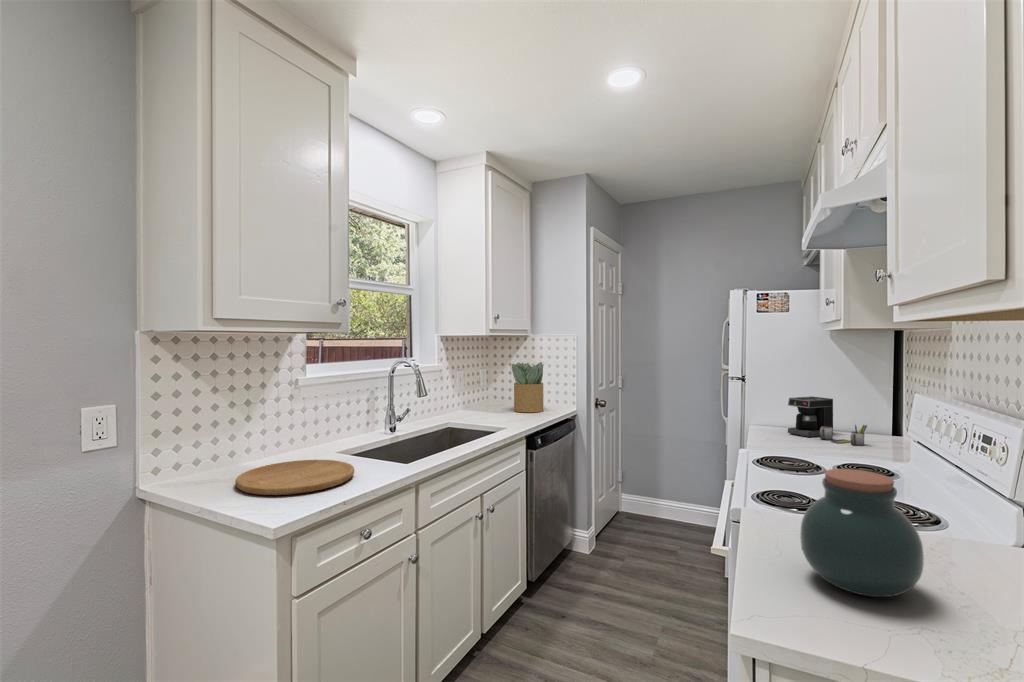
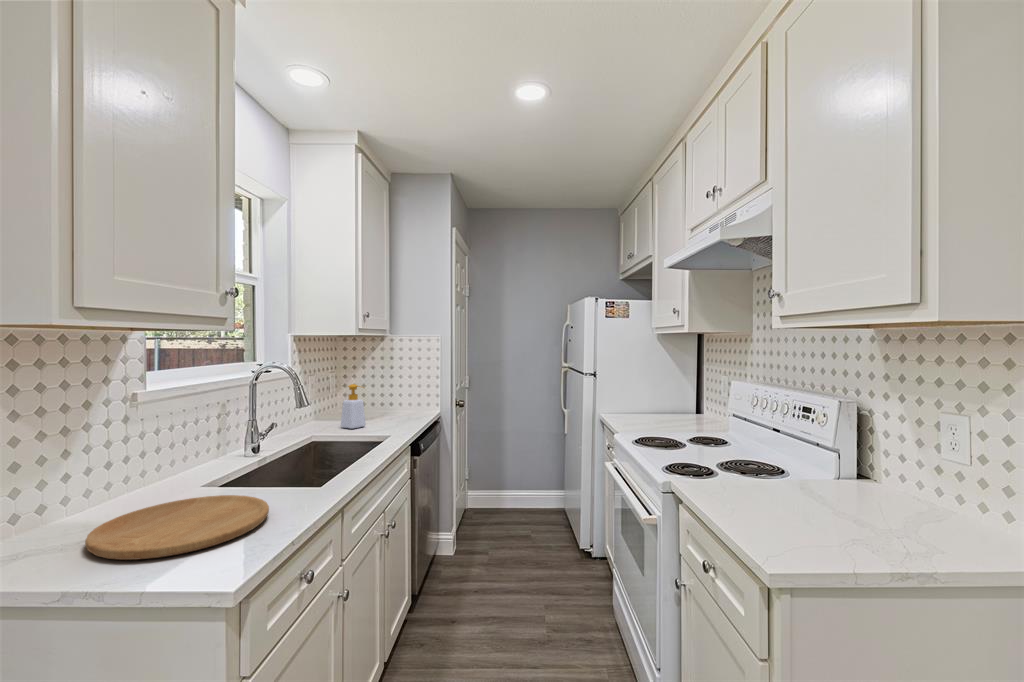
potted plant: present [511,362,544,412] -> none [371,364,409,418]
soap bottle: none [474,379,495,420] -> present [341,384,366,429]
coffee maker: present [788,396,867,446] -> none [631,387,693,423]
jar: present [800,469,924,597] -> none [780,438,875,536]

